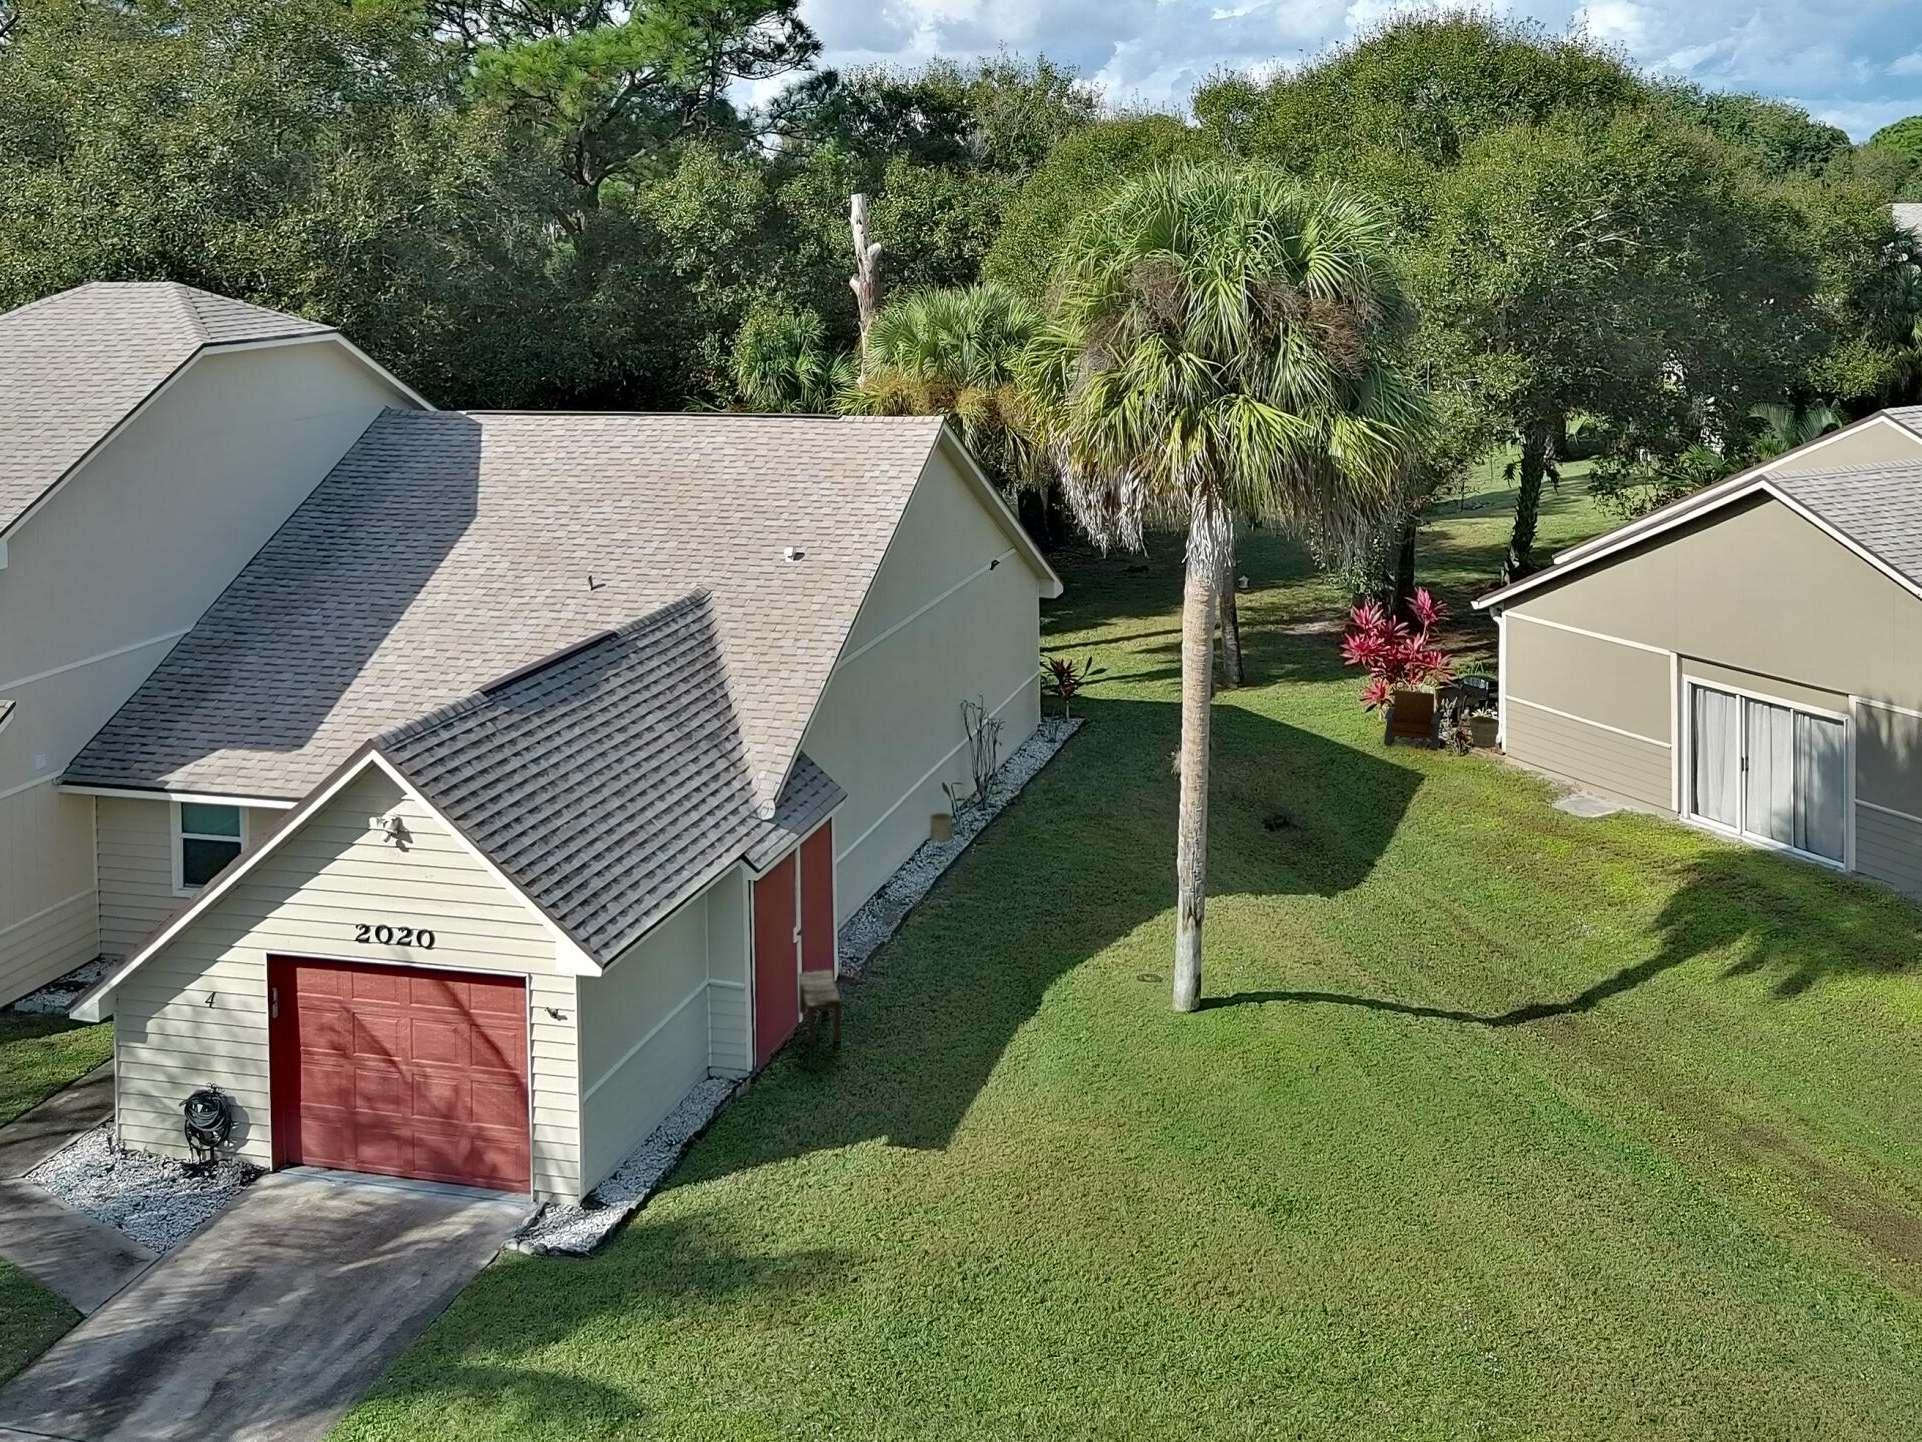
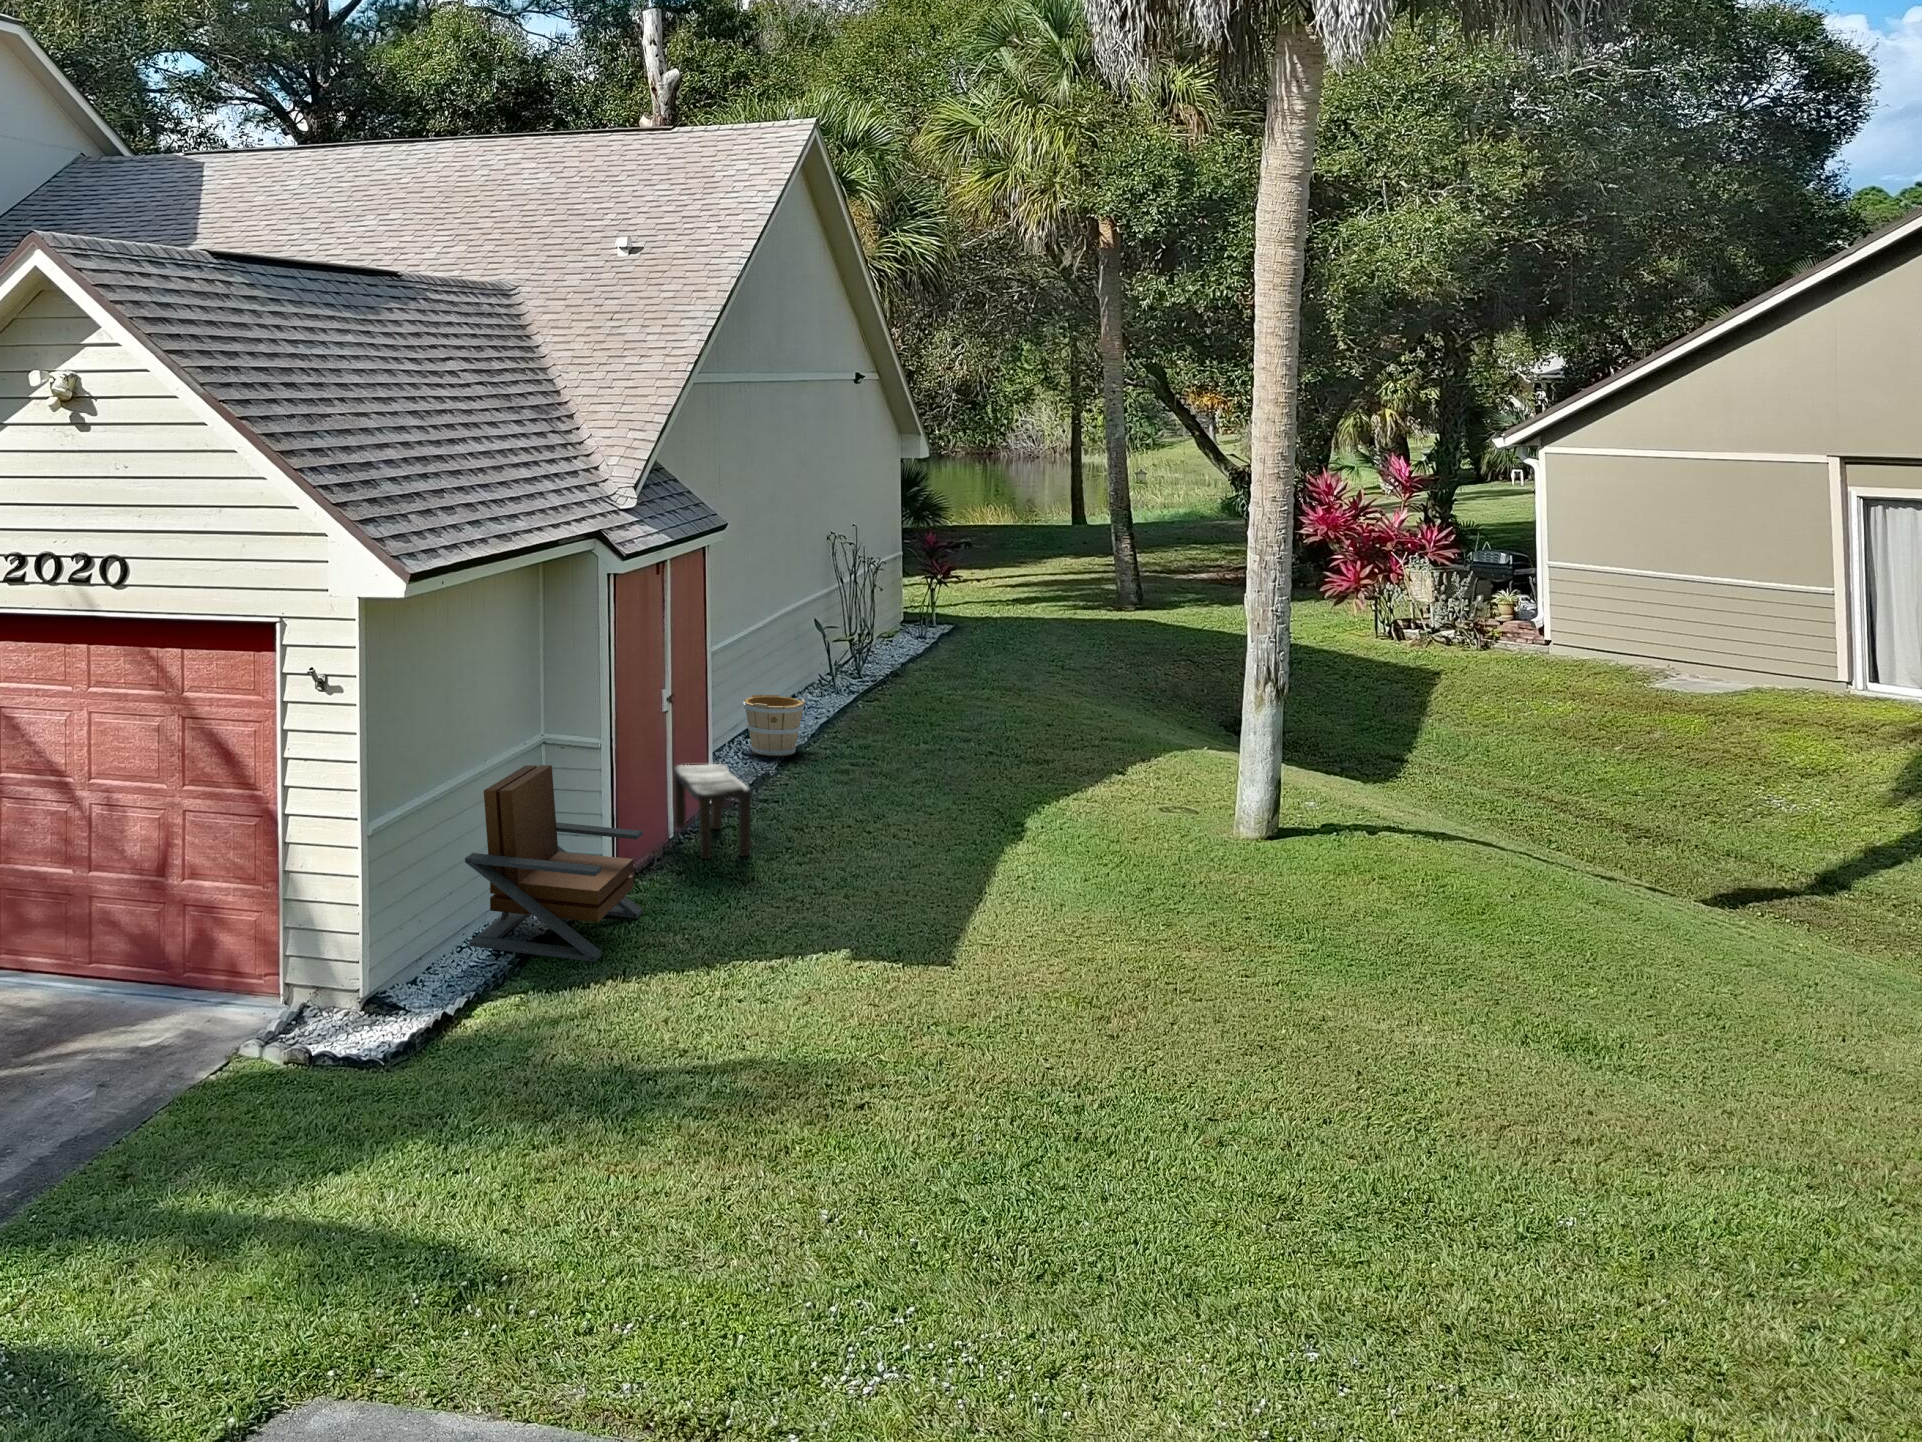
lounge chair: present [1384,690,1441,750] -> present [465,765,643,962]
wooden bucket: present [1469,716,1499,747] -> present [743,695,804,756]
planter: present [930,813,952,842] -> none [809,653,841,704]

